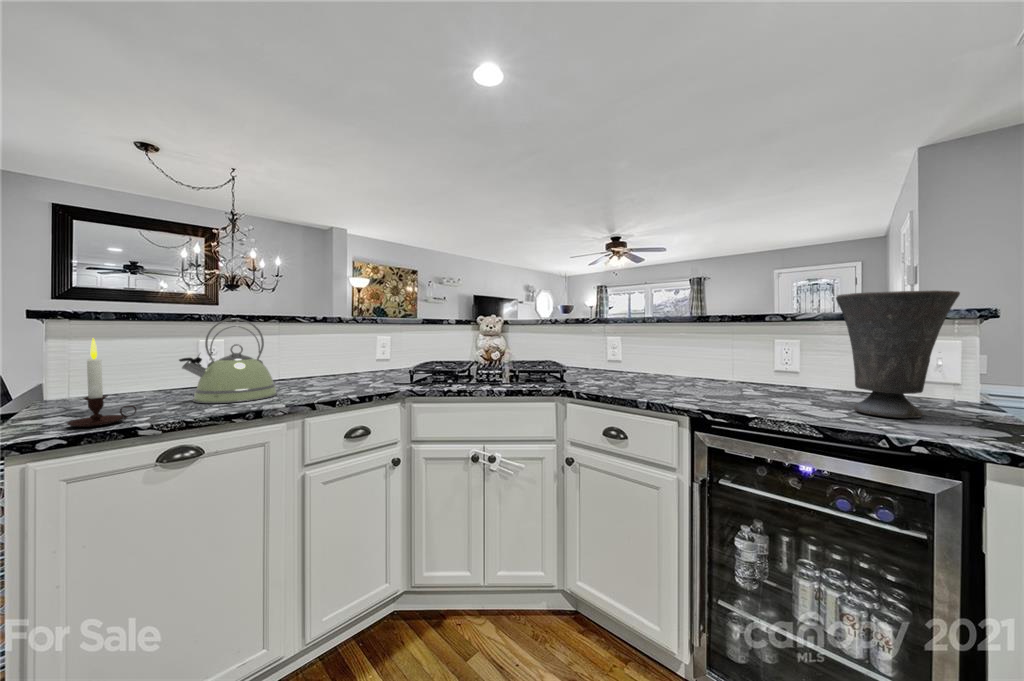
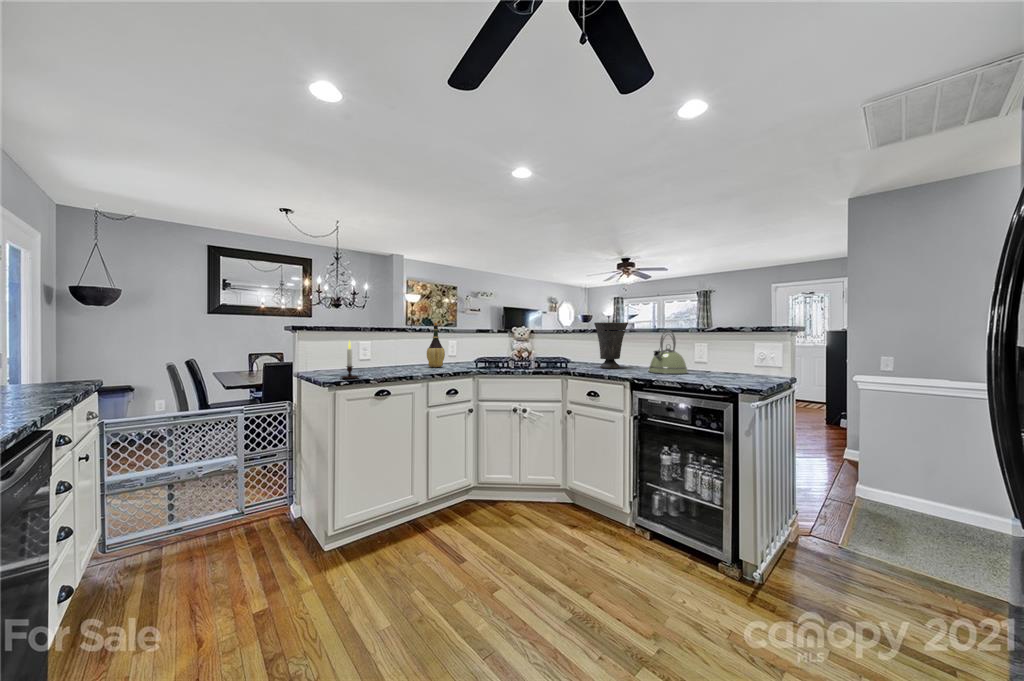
vase: present [836,290,960,418] -> present [594,322,628,368]
wine bottle: none [324,306,357,382] -> present [427,323,445,367]
kettle: present [179,318,277,403] -> present [649,330,688,374]

